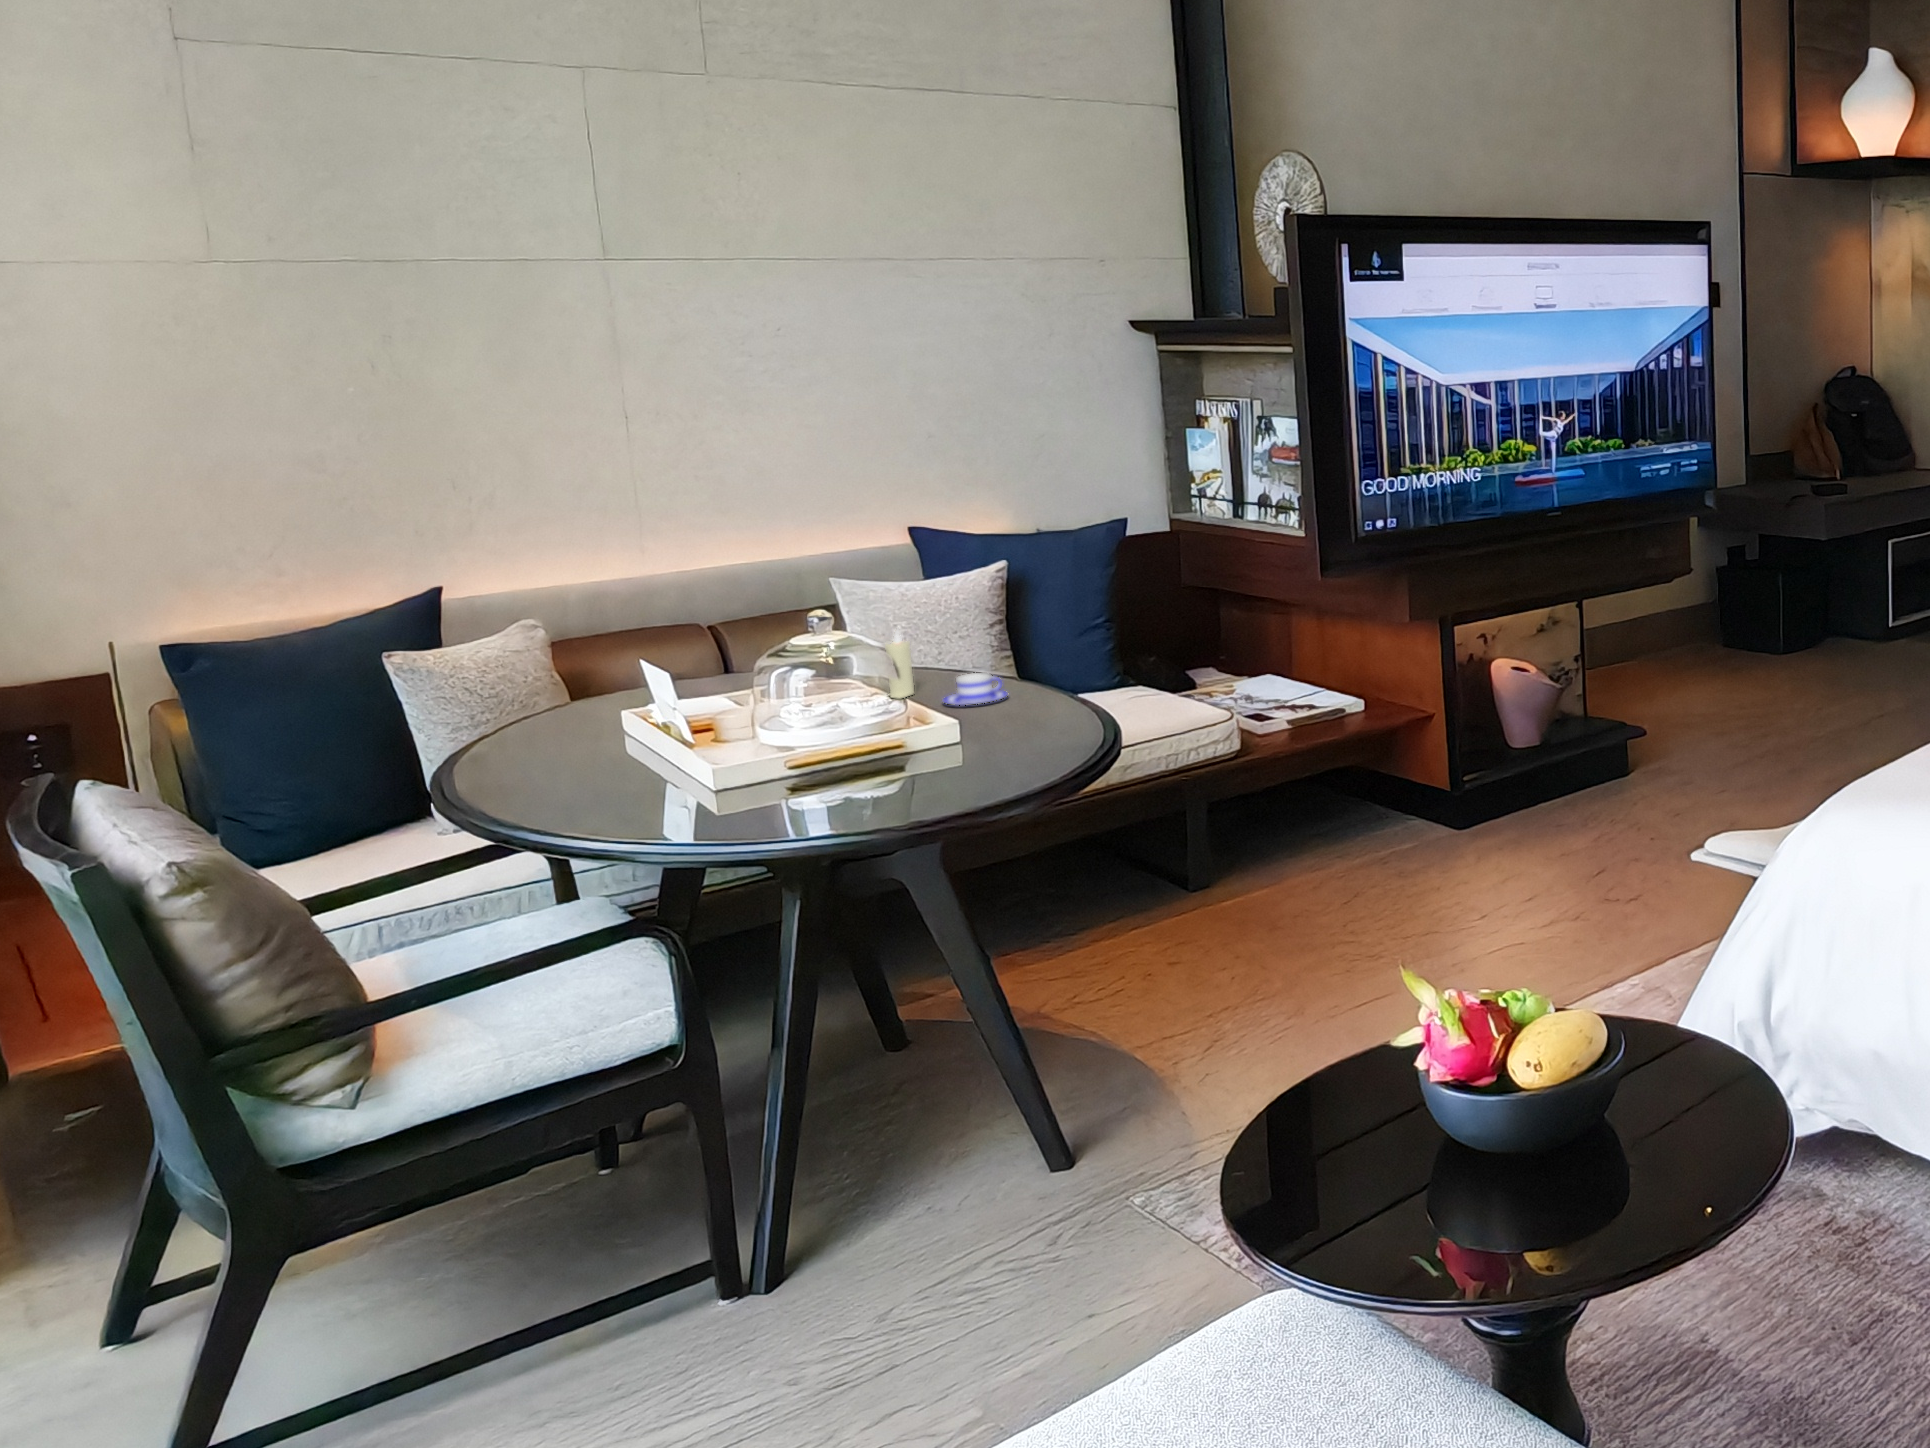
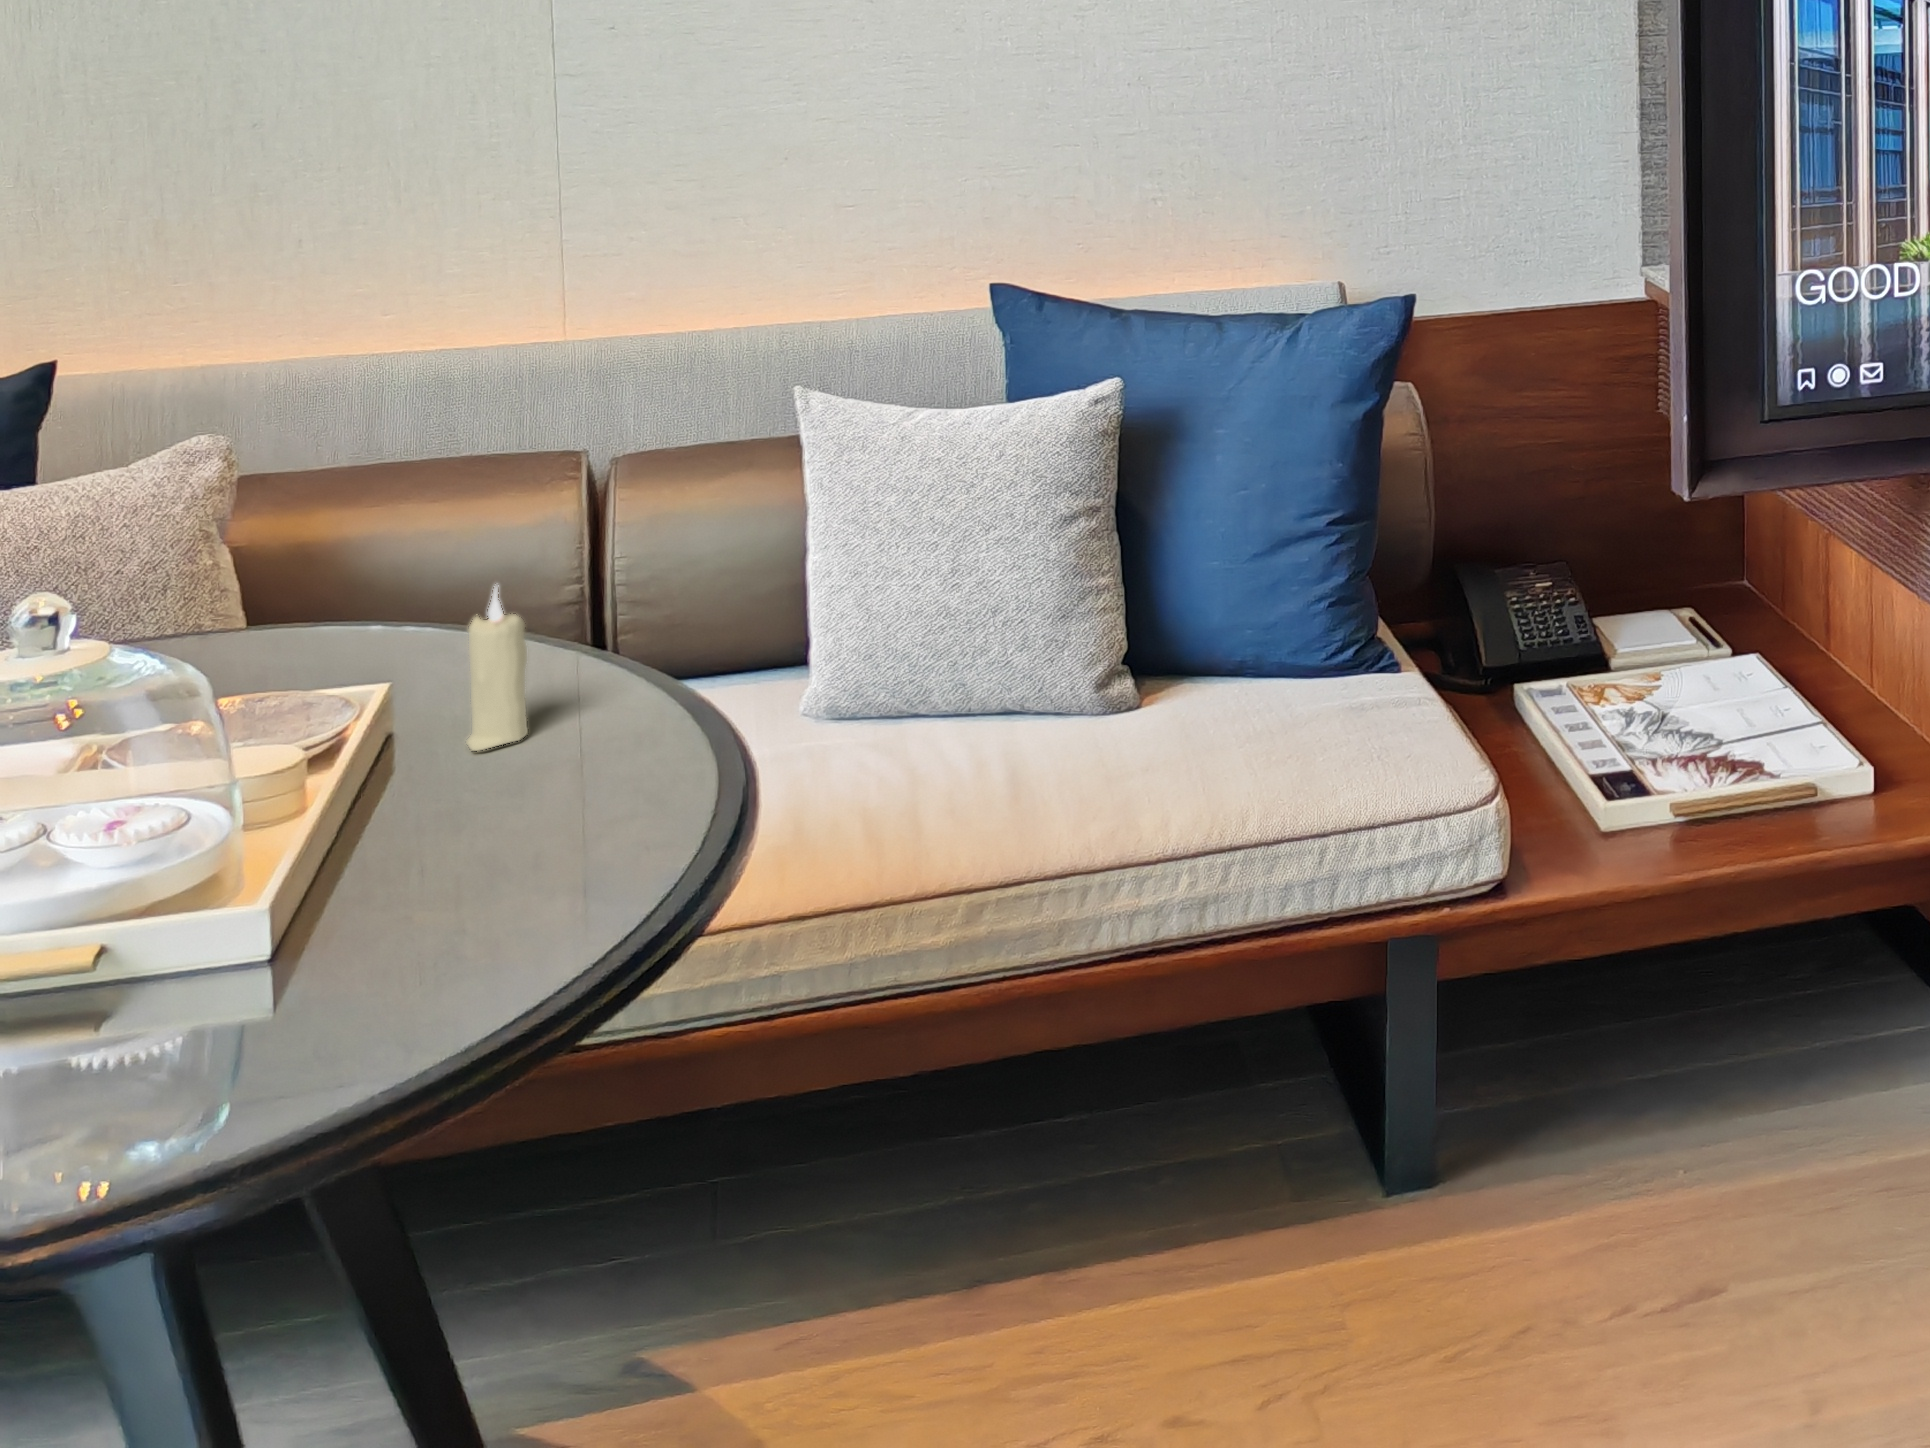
teacup: present [943,673,1007,705] -> none [499,720,655,805]

